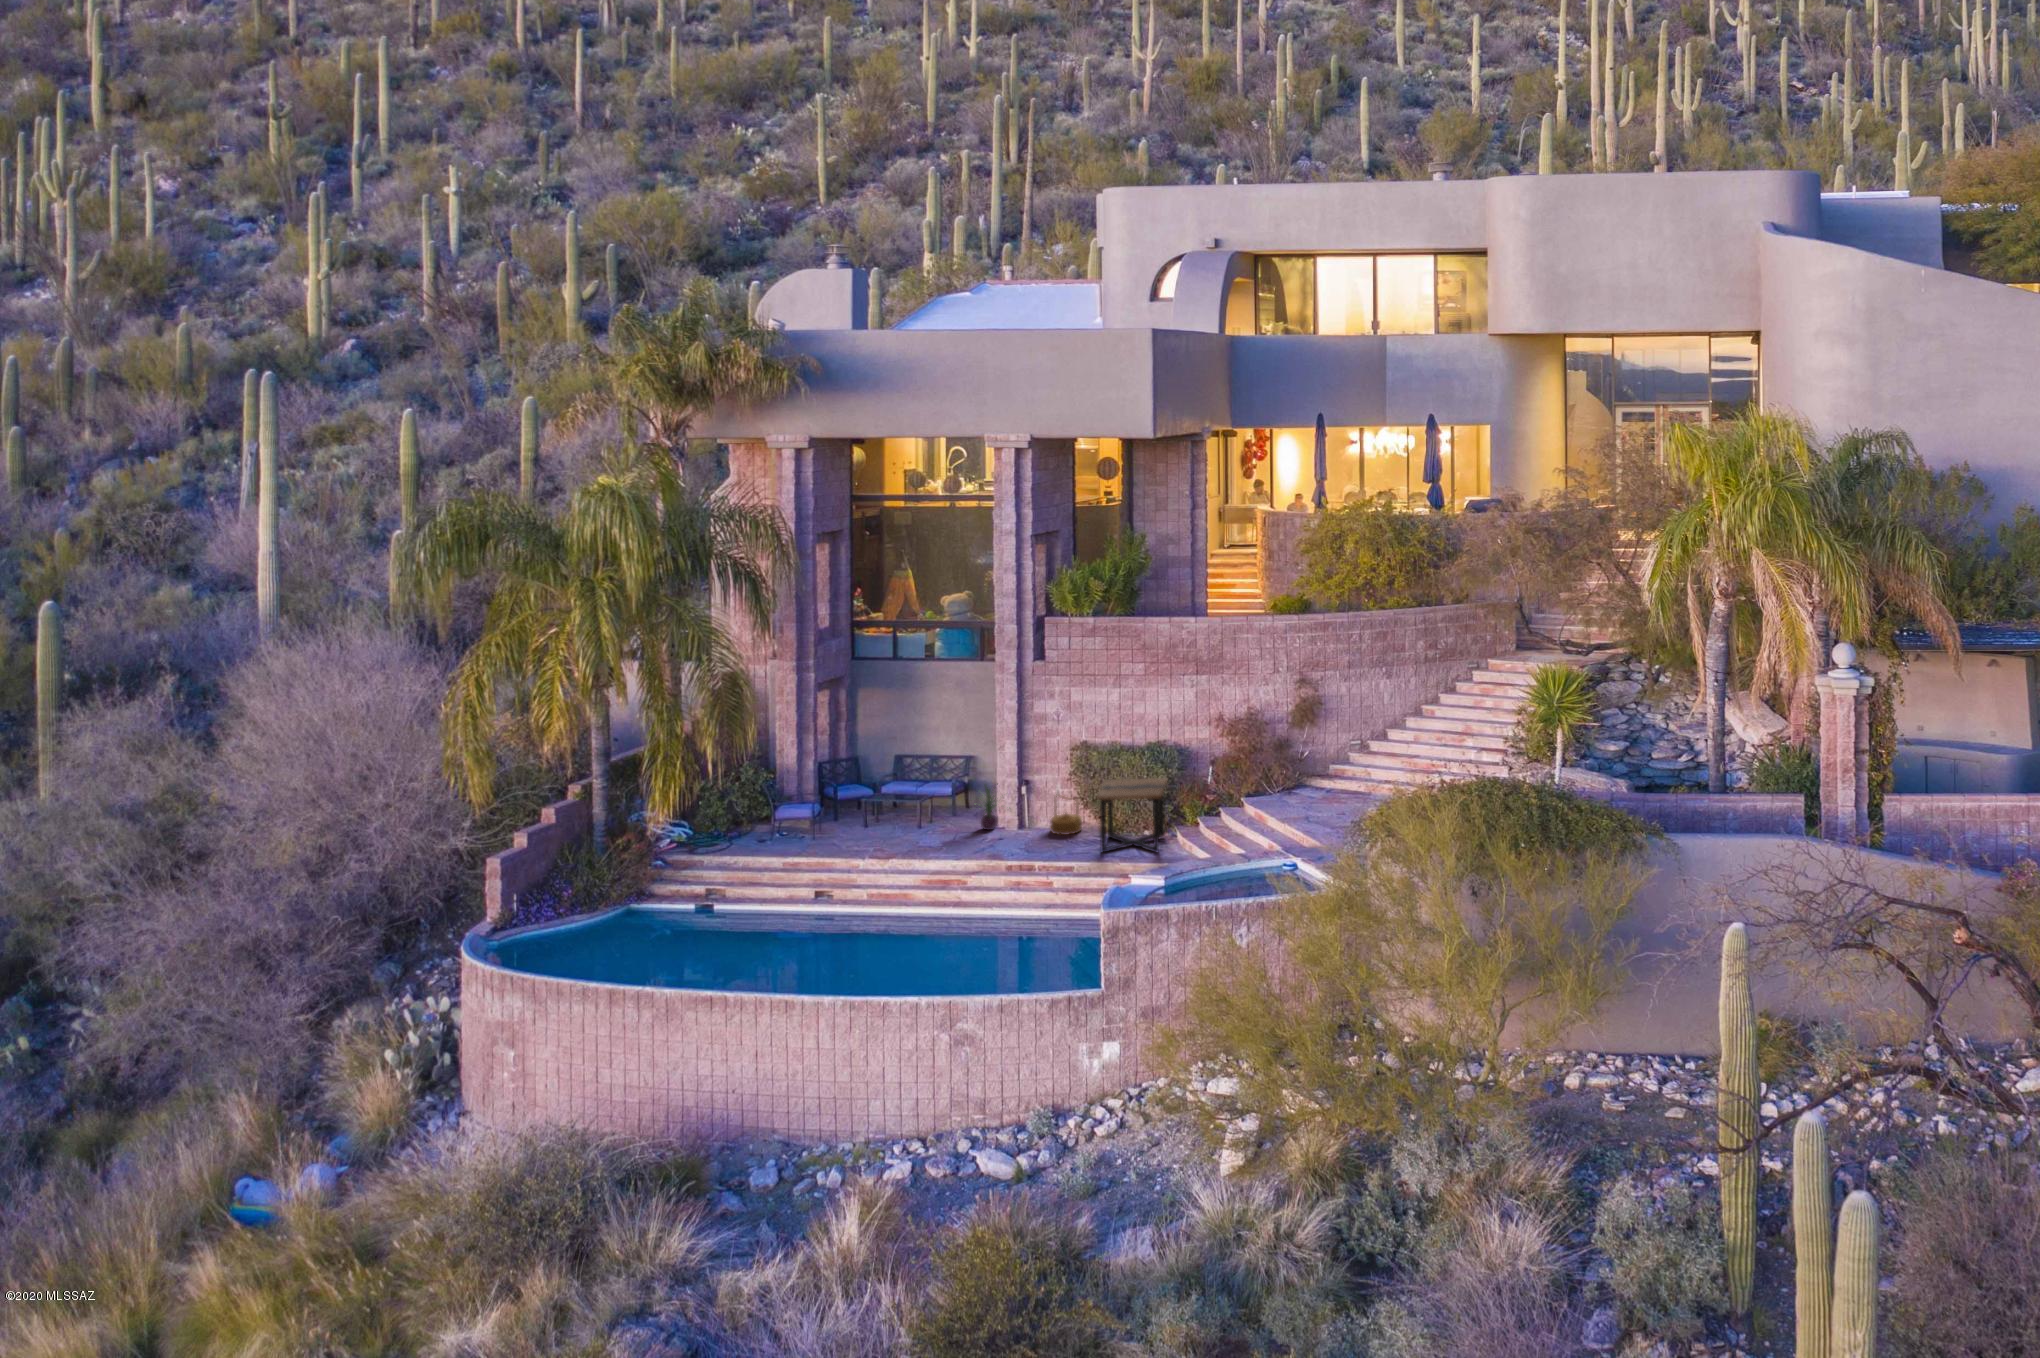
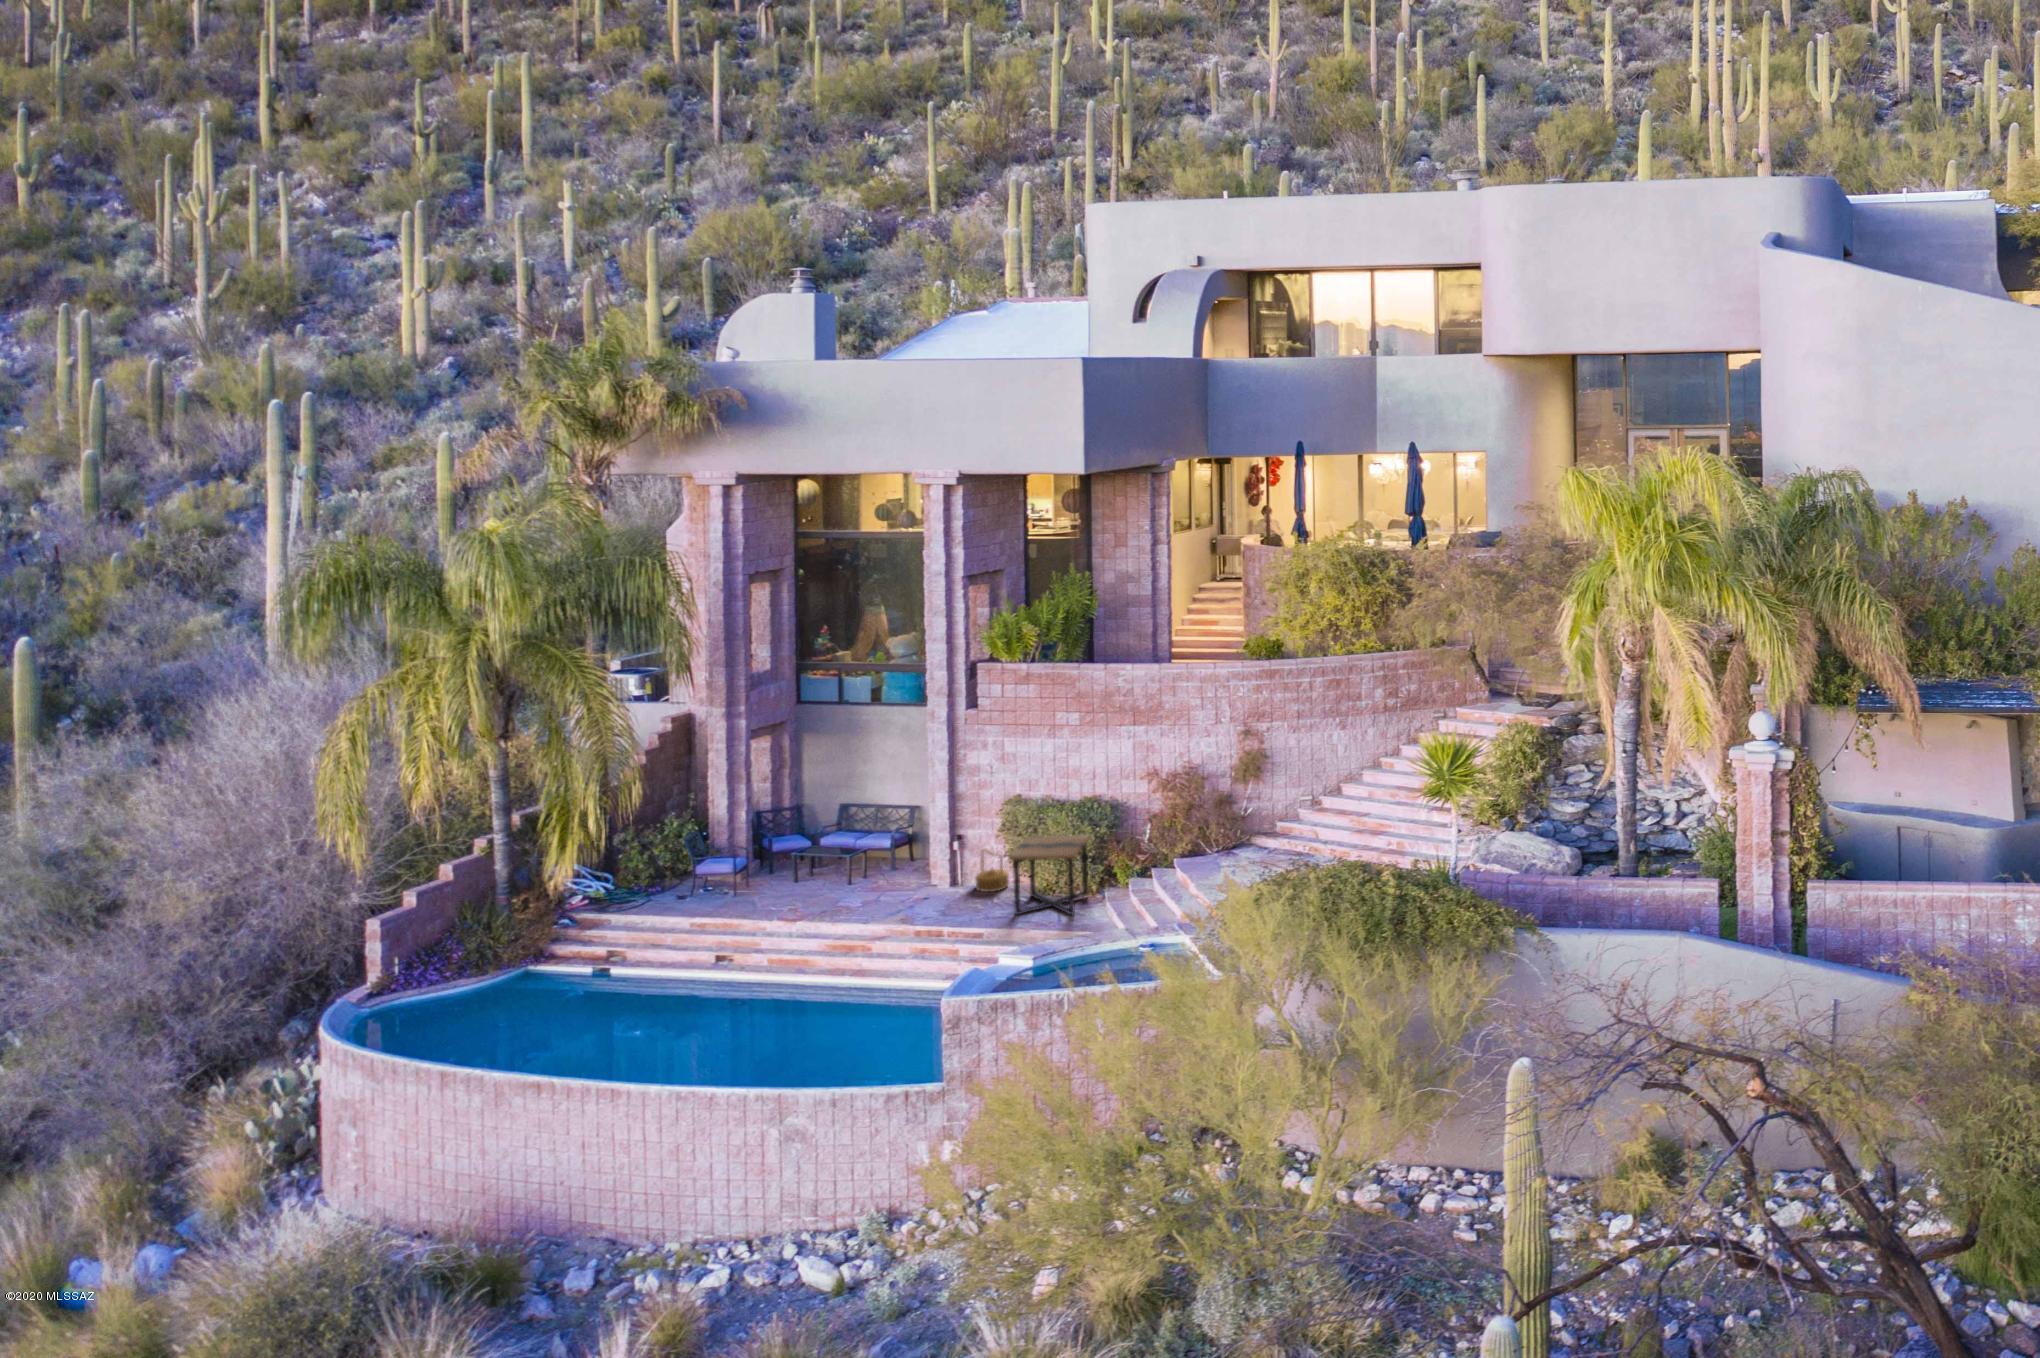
decorative plant: present [979,784,998,830] -> none [888,836,938,886]

